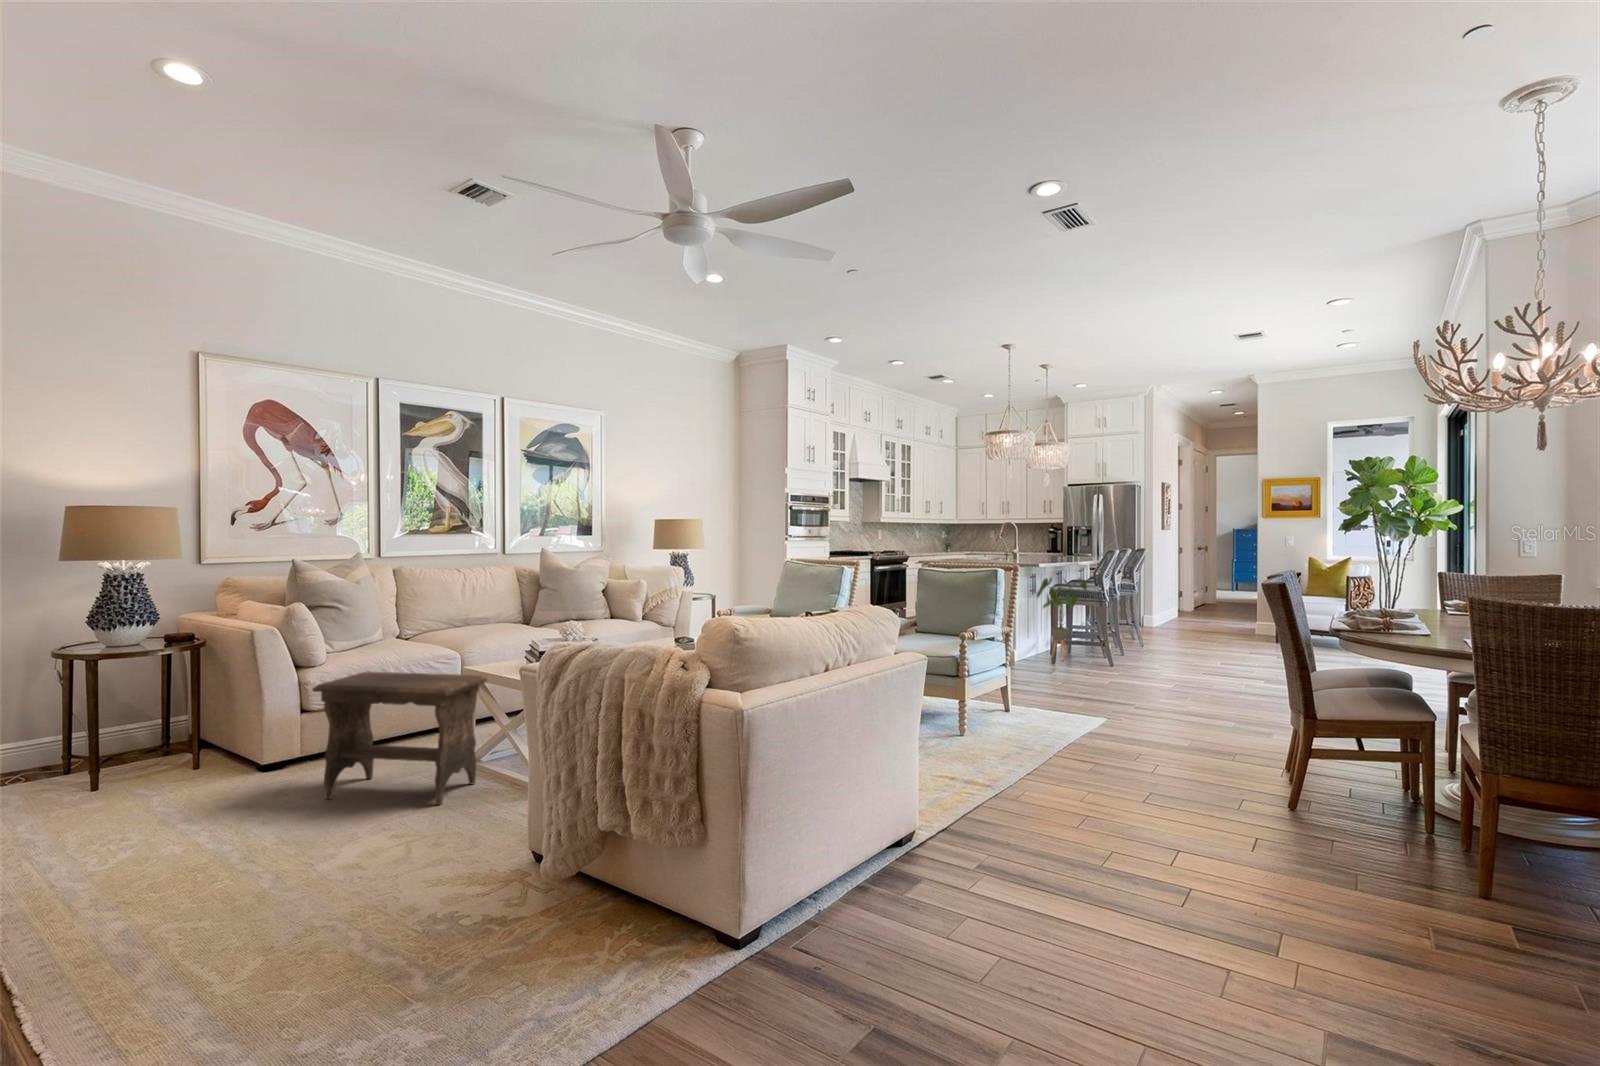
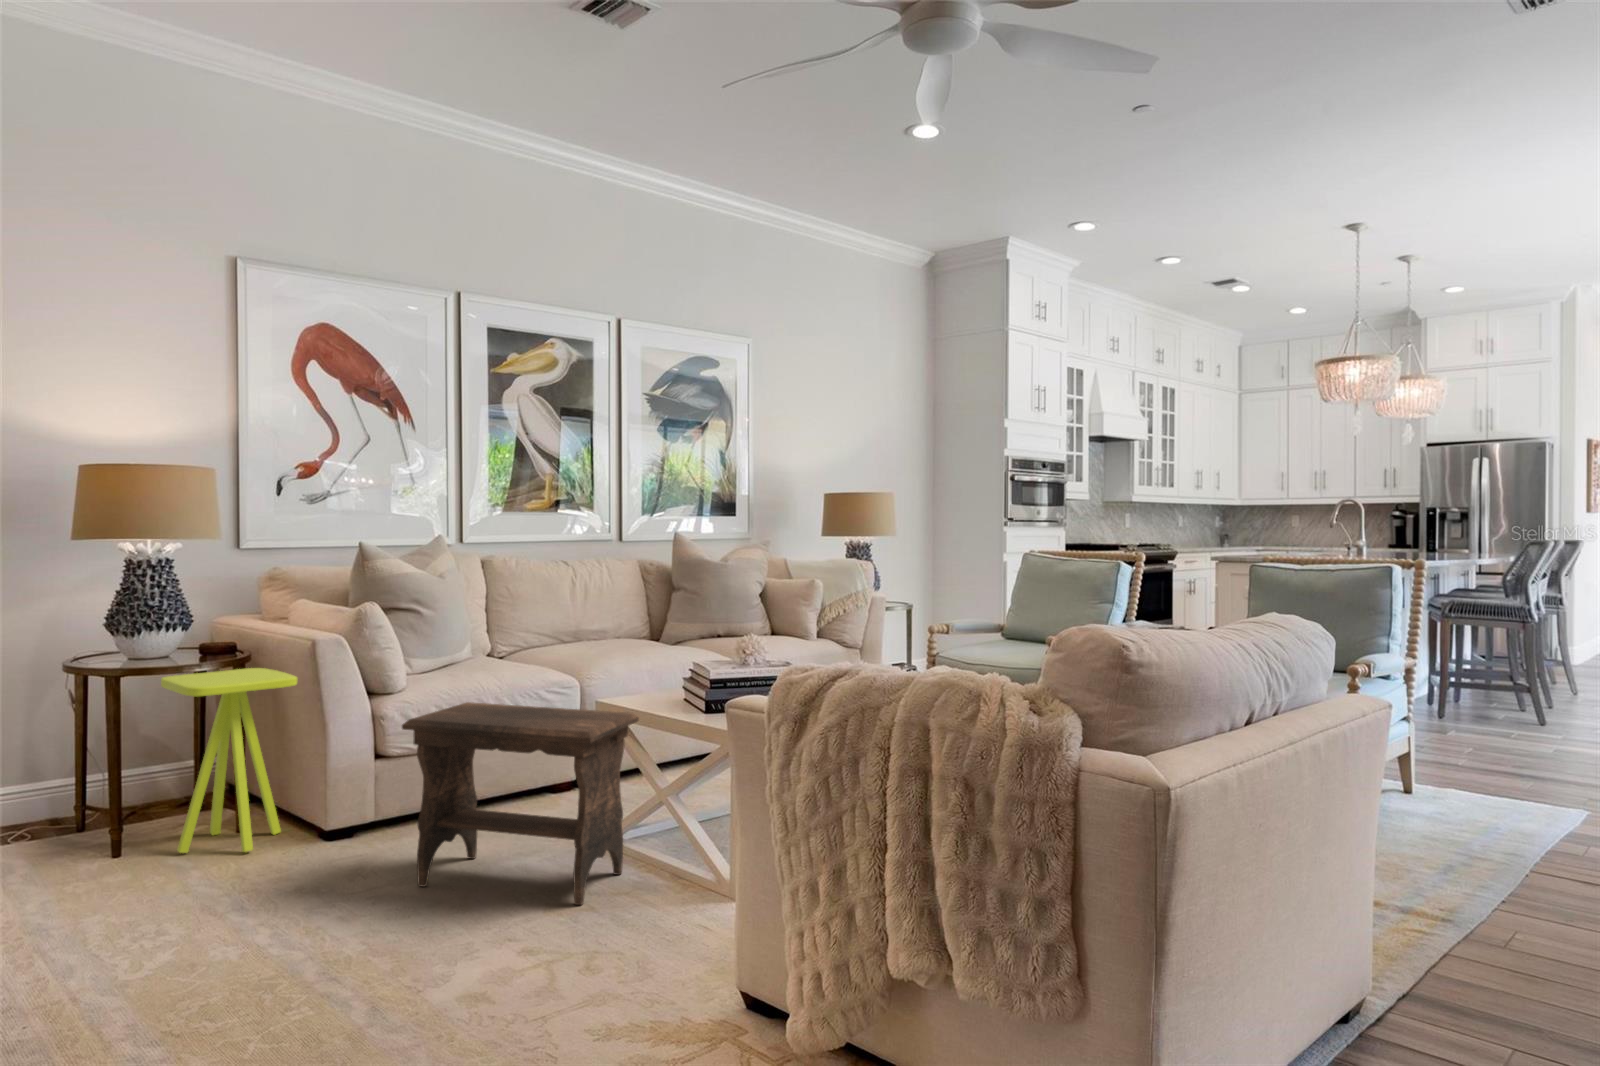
house plant: present [1037,577,1087,660] -> none [1406,583,1496,715]
side table: none [131,651,240,785] -> present [161,668,297,853]

